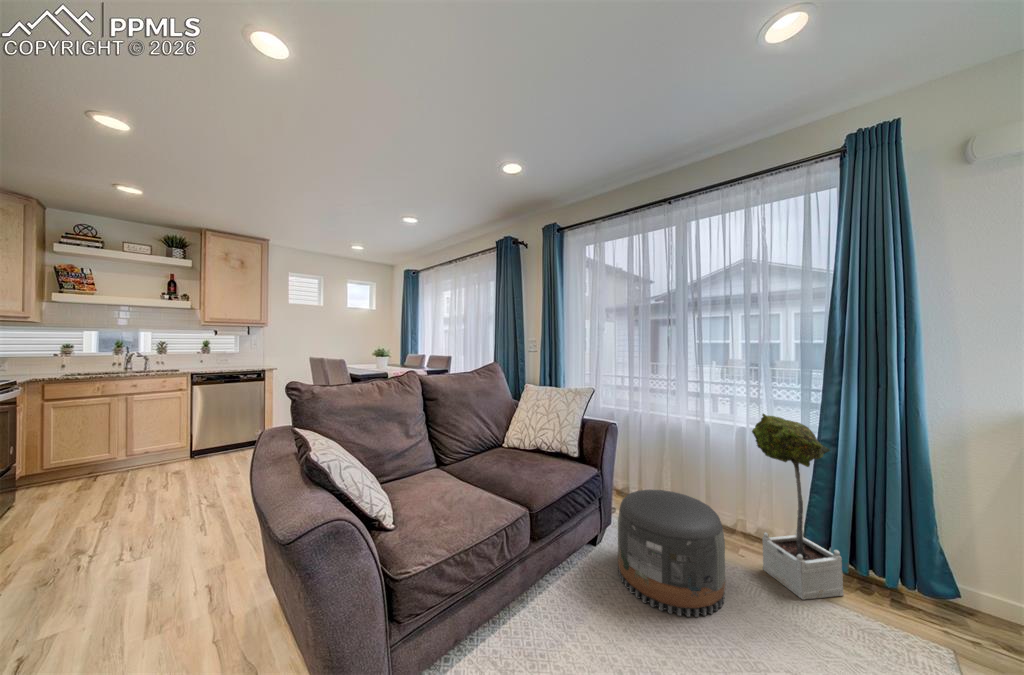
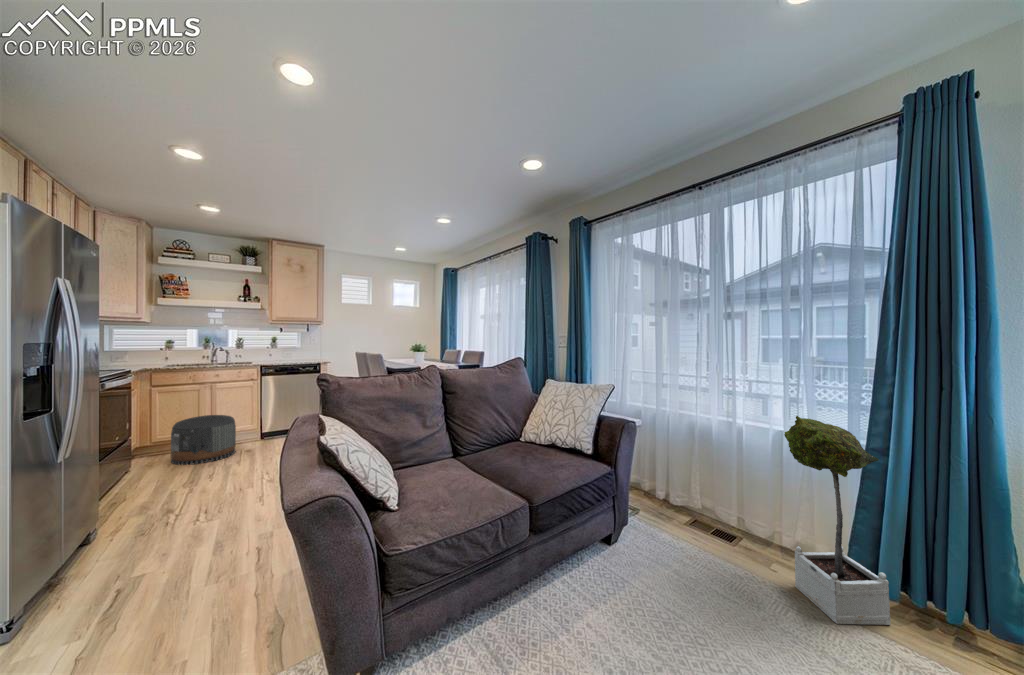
pouf: present [618,490,725,617] -> present [171,415,236,465]

